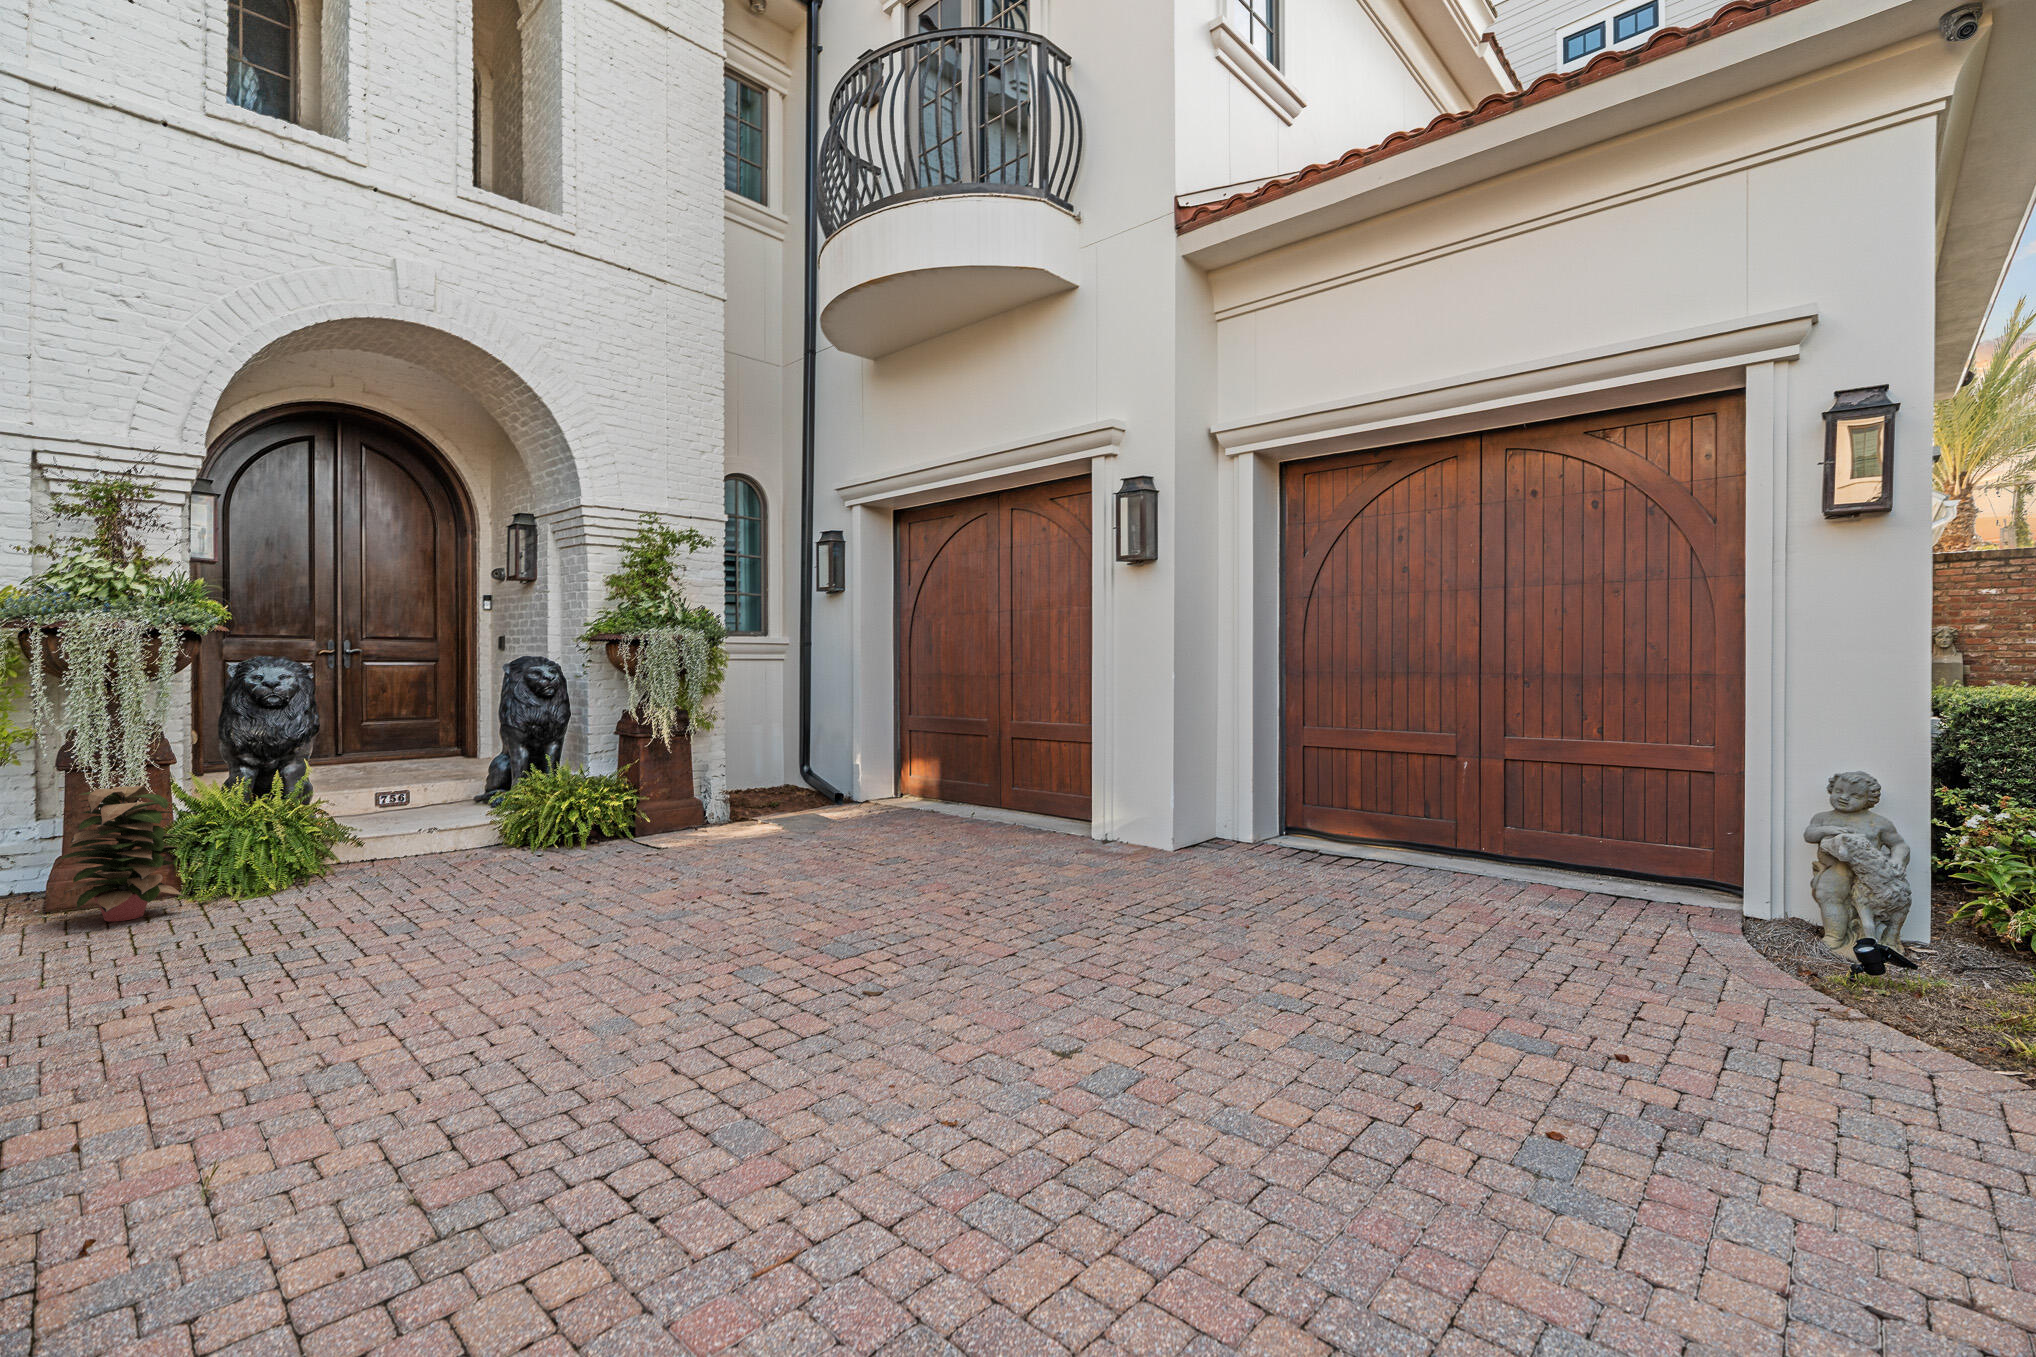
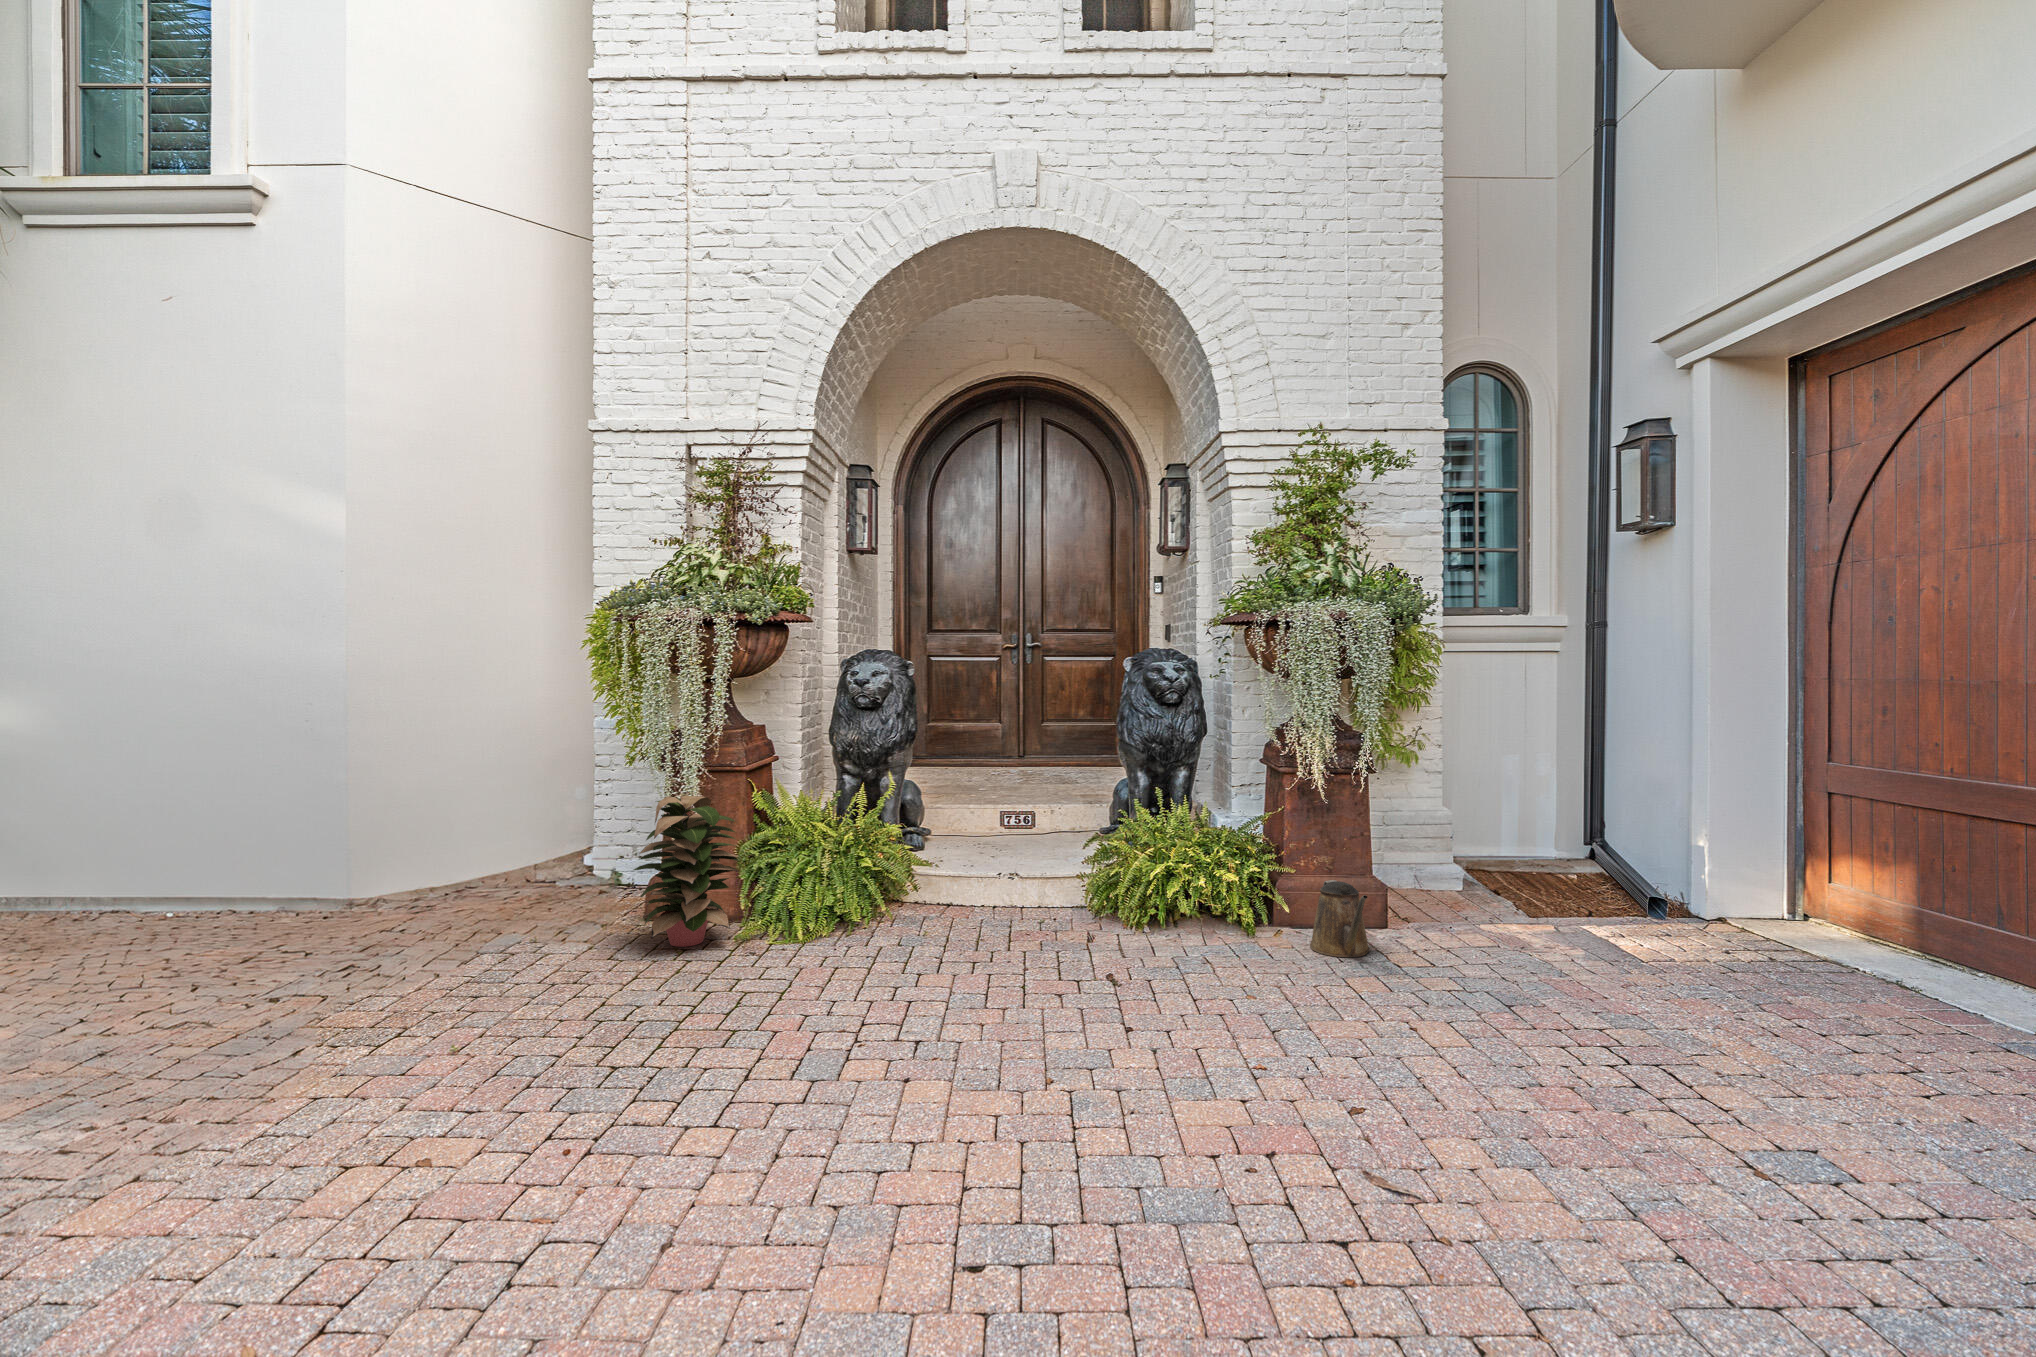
watering can: none [666,803,709,847] -> present [1310,880,1370,957]

